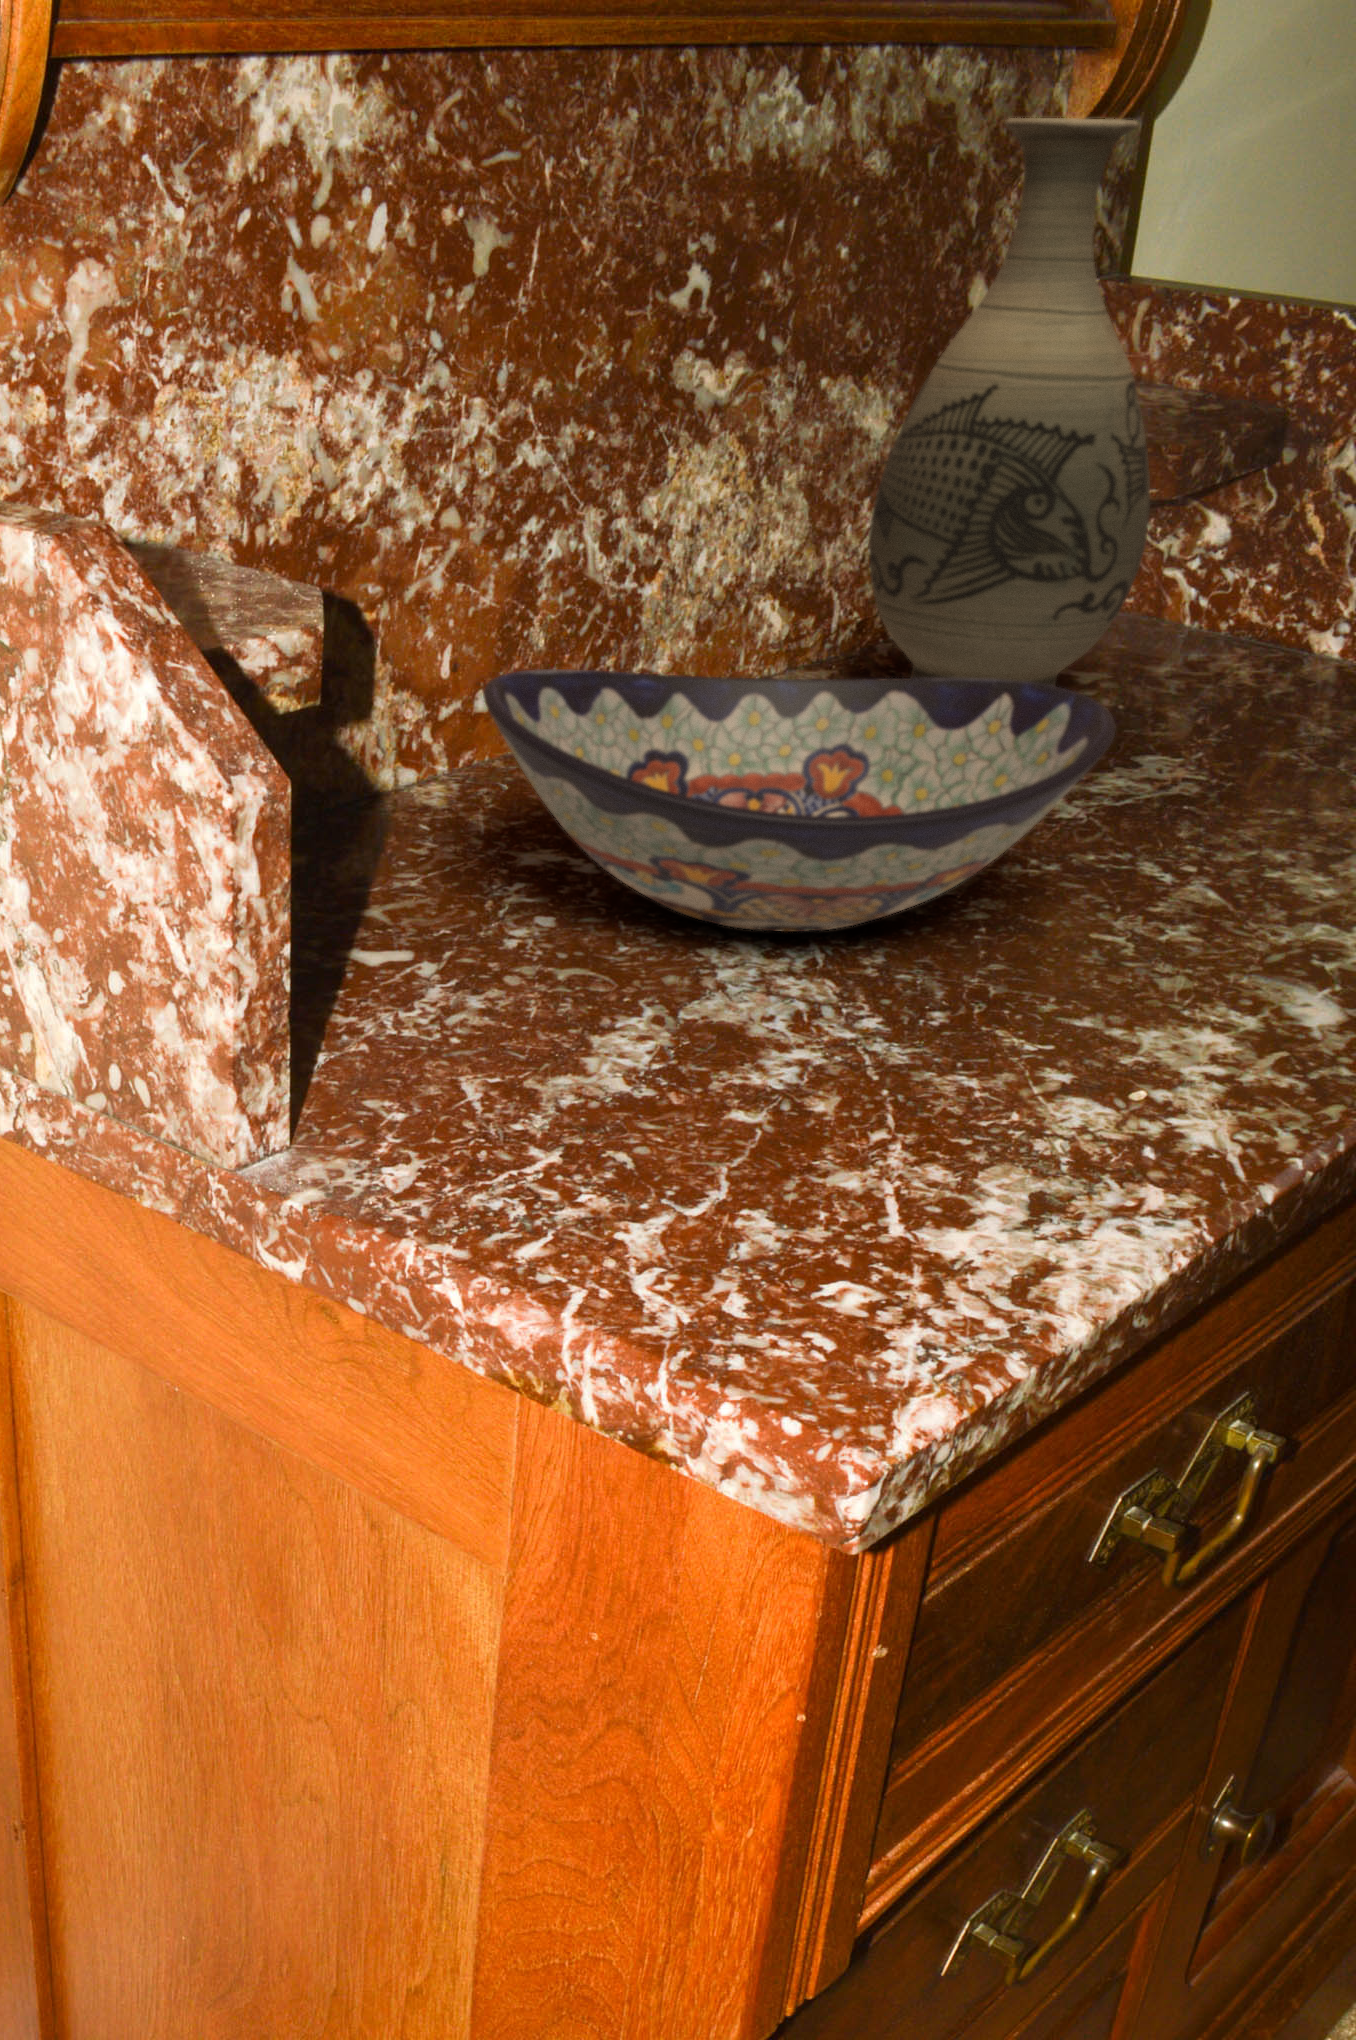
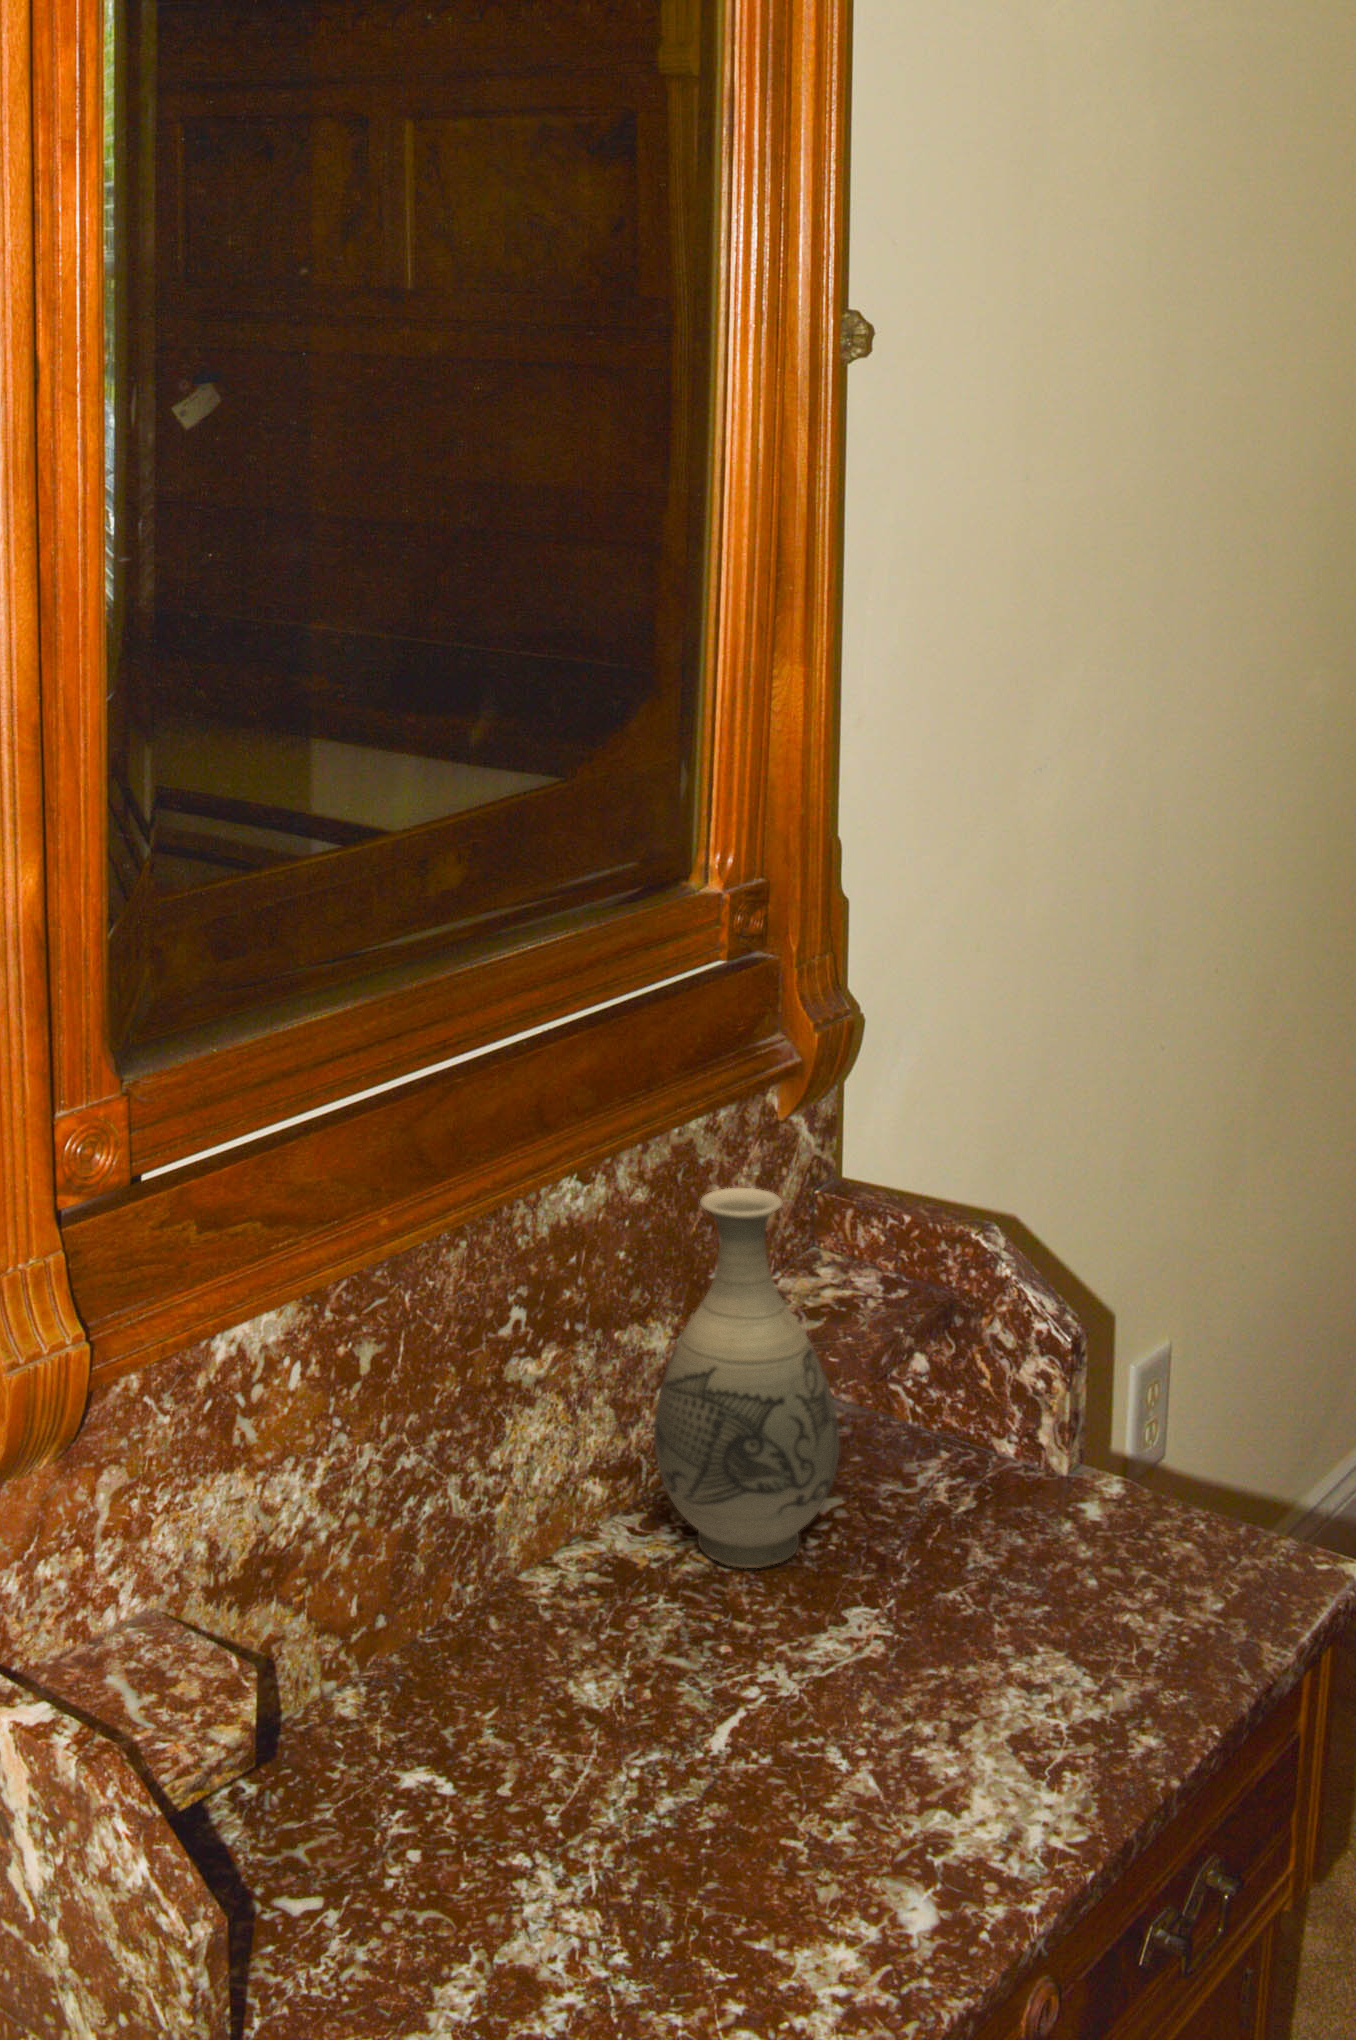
decorative bowl: present [483,669,1115,932] -> none [365,1635,768,1864]

